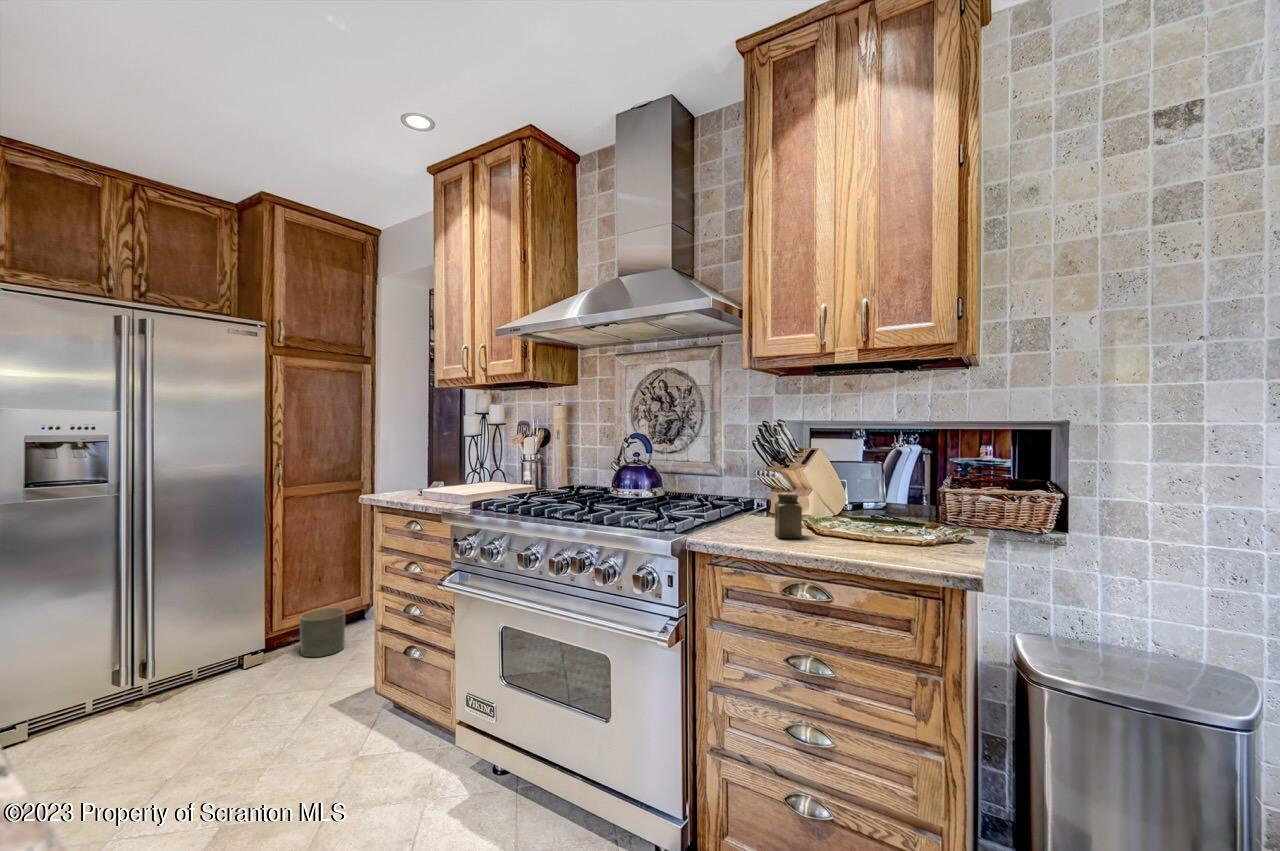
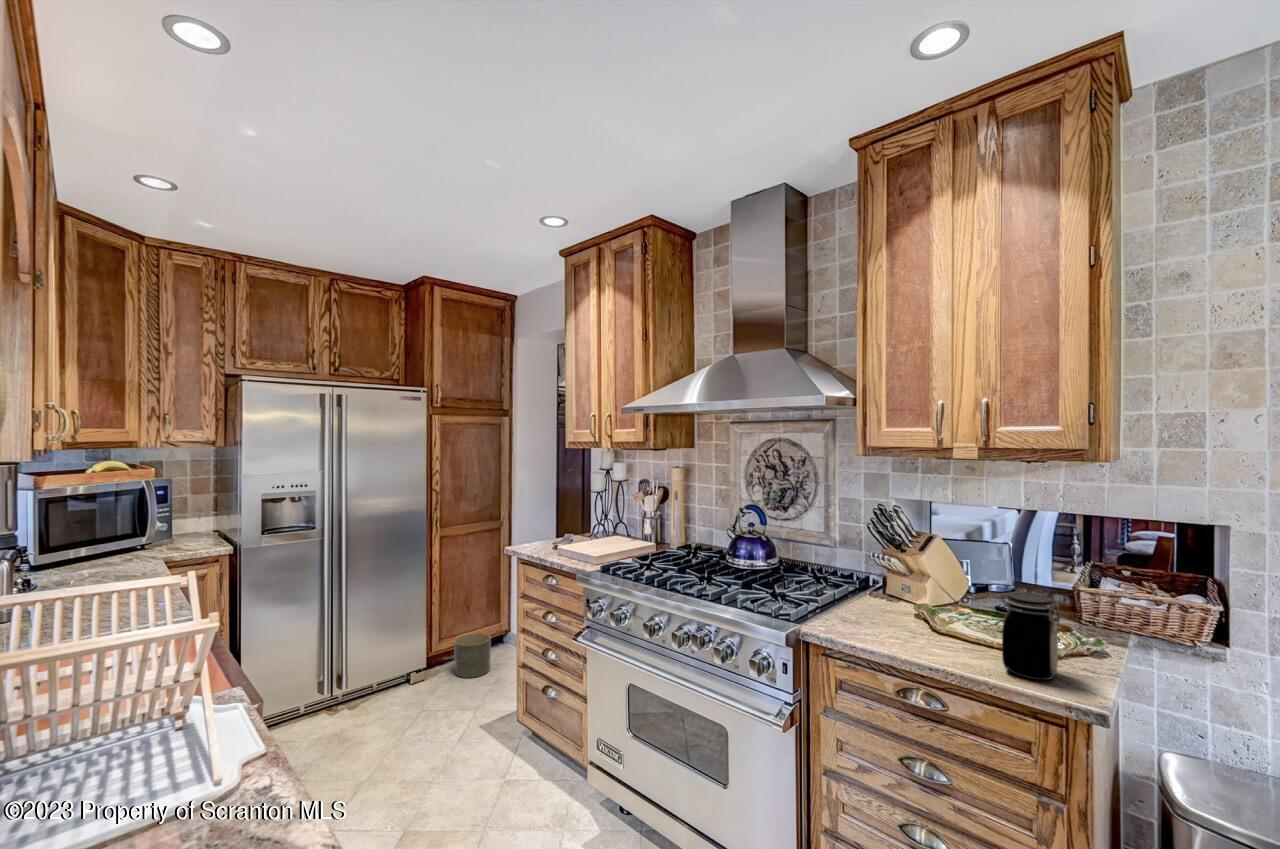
jar: none [882,478,937,558] -> present [1001,592,1061,680]
salt shaker: present [775,492,802,538] -> none [889,590,917,639]

